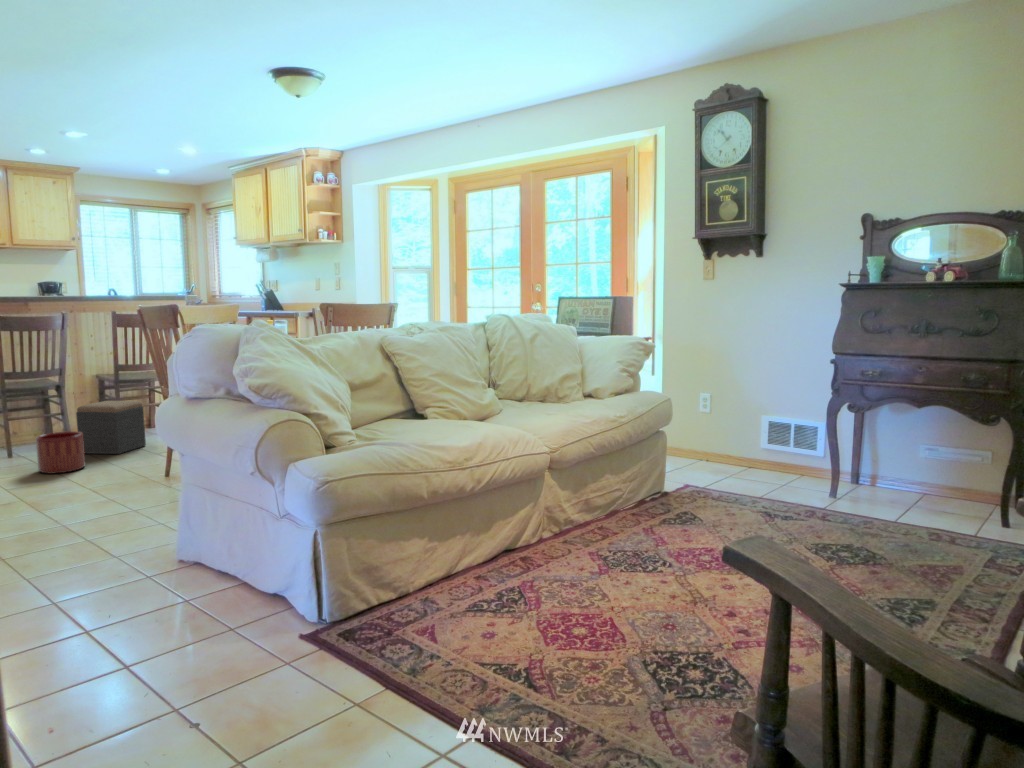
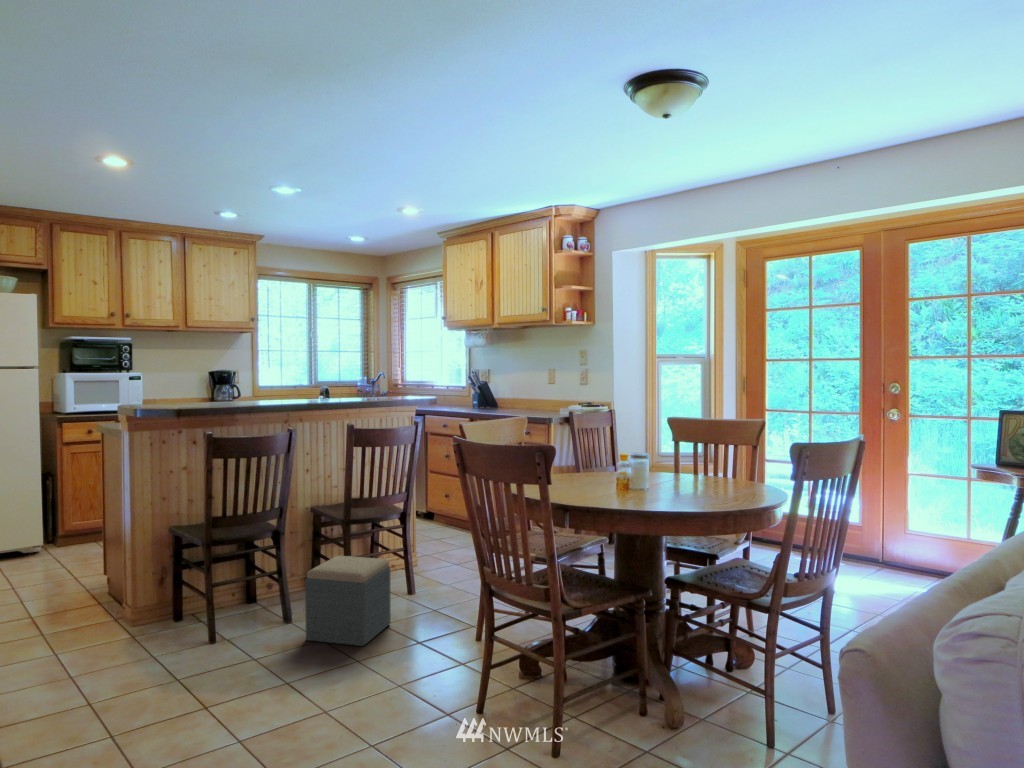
planter: present [36,431,85,474] -> none [268,622,334,700]

